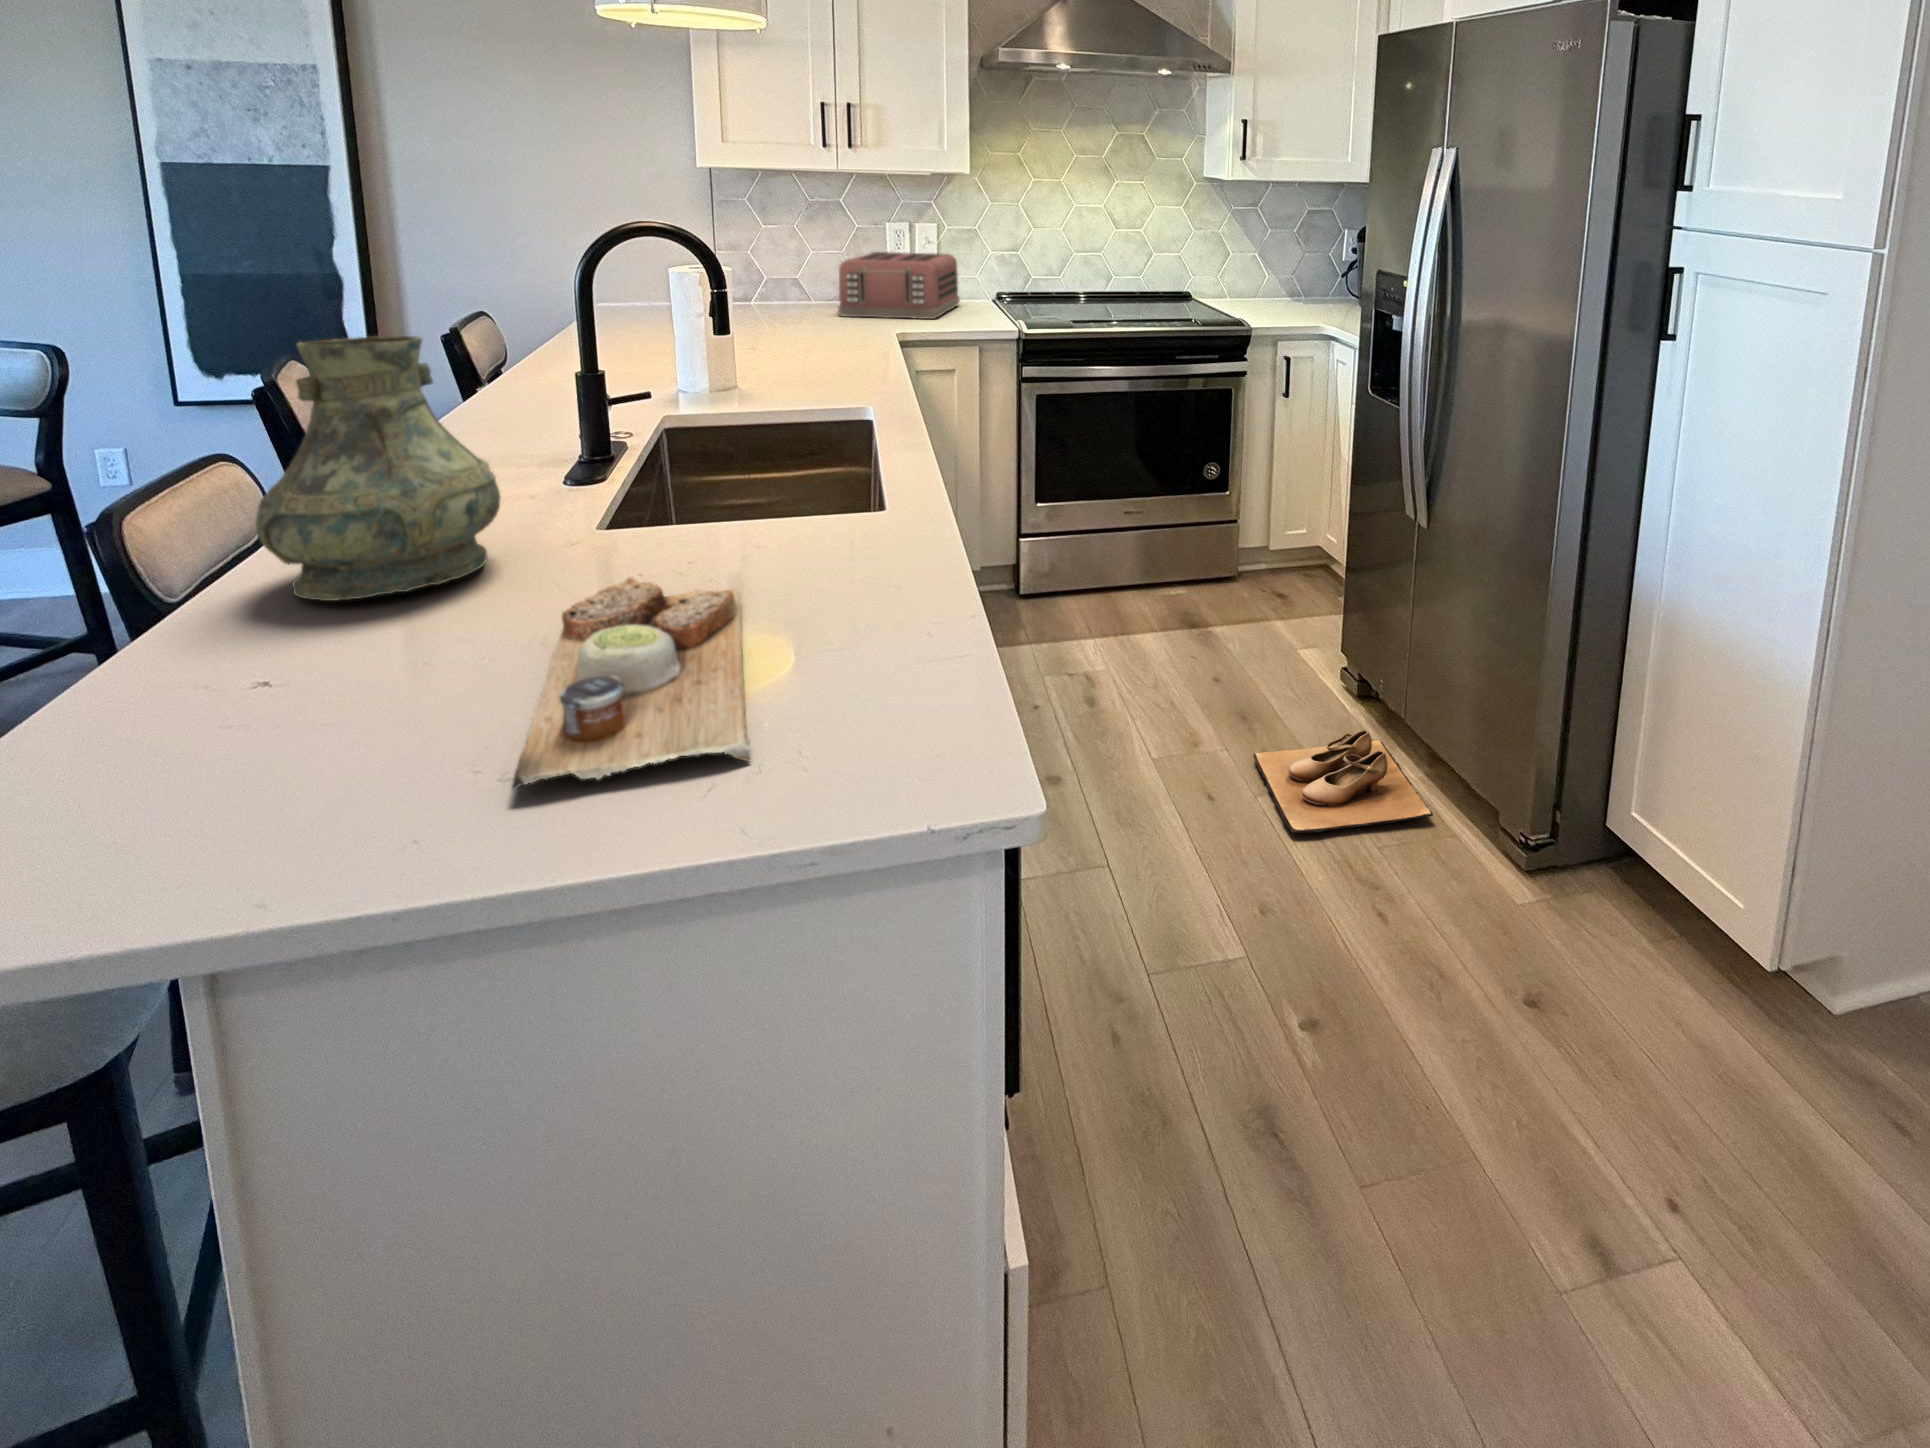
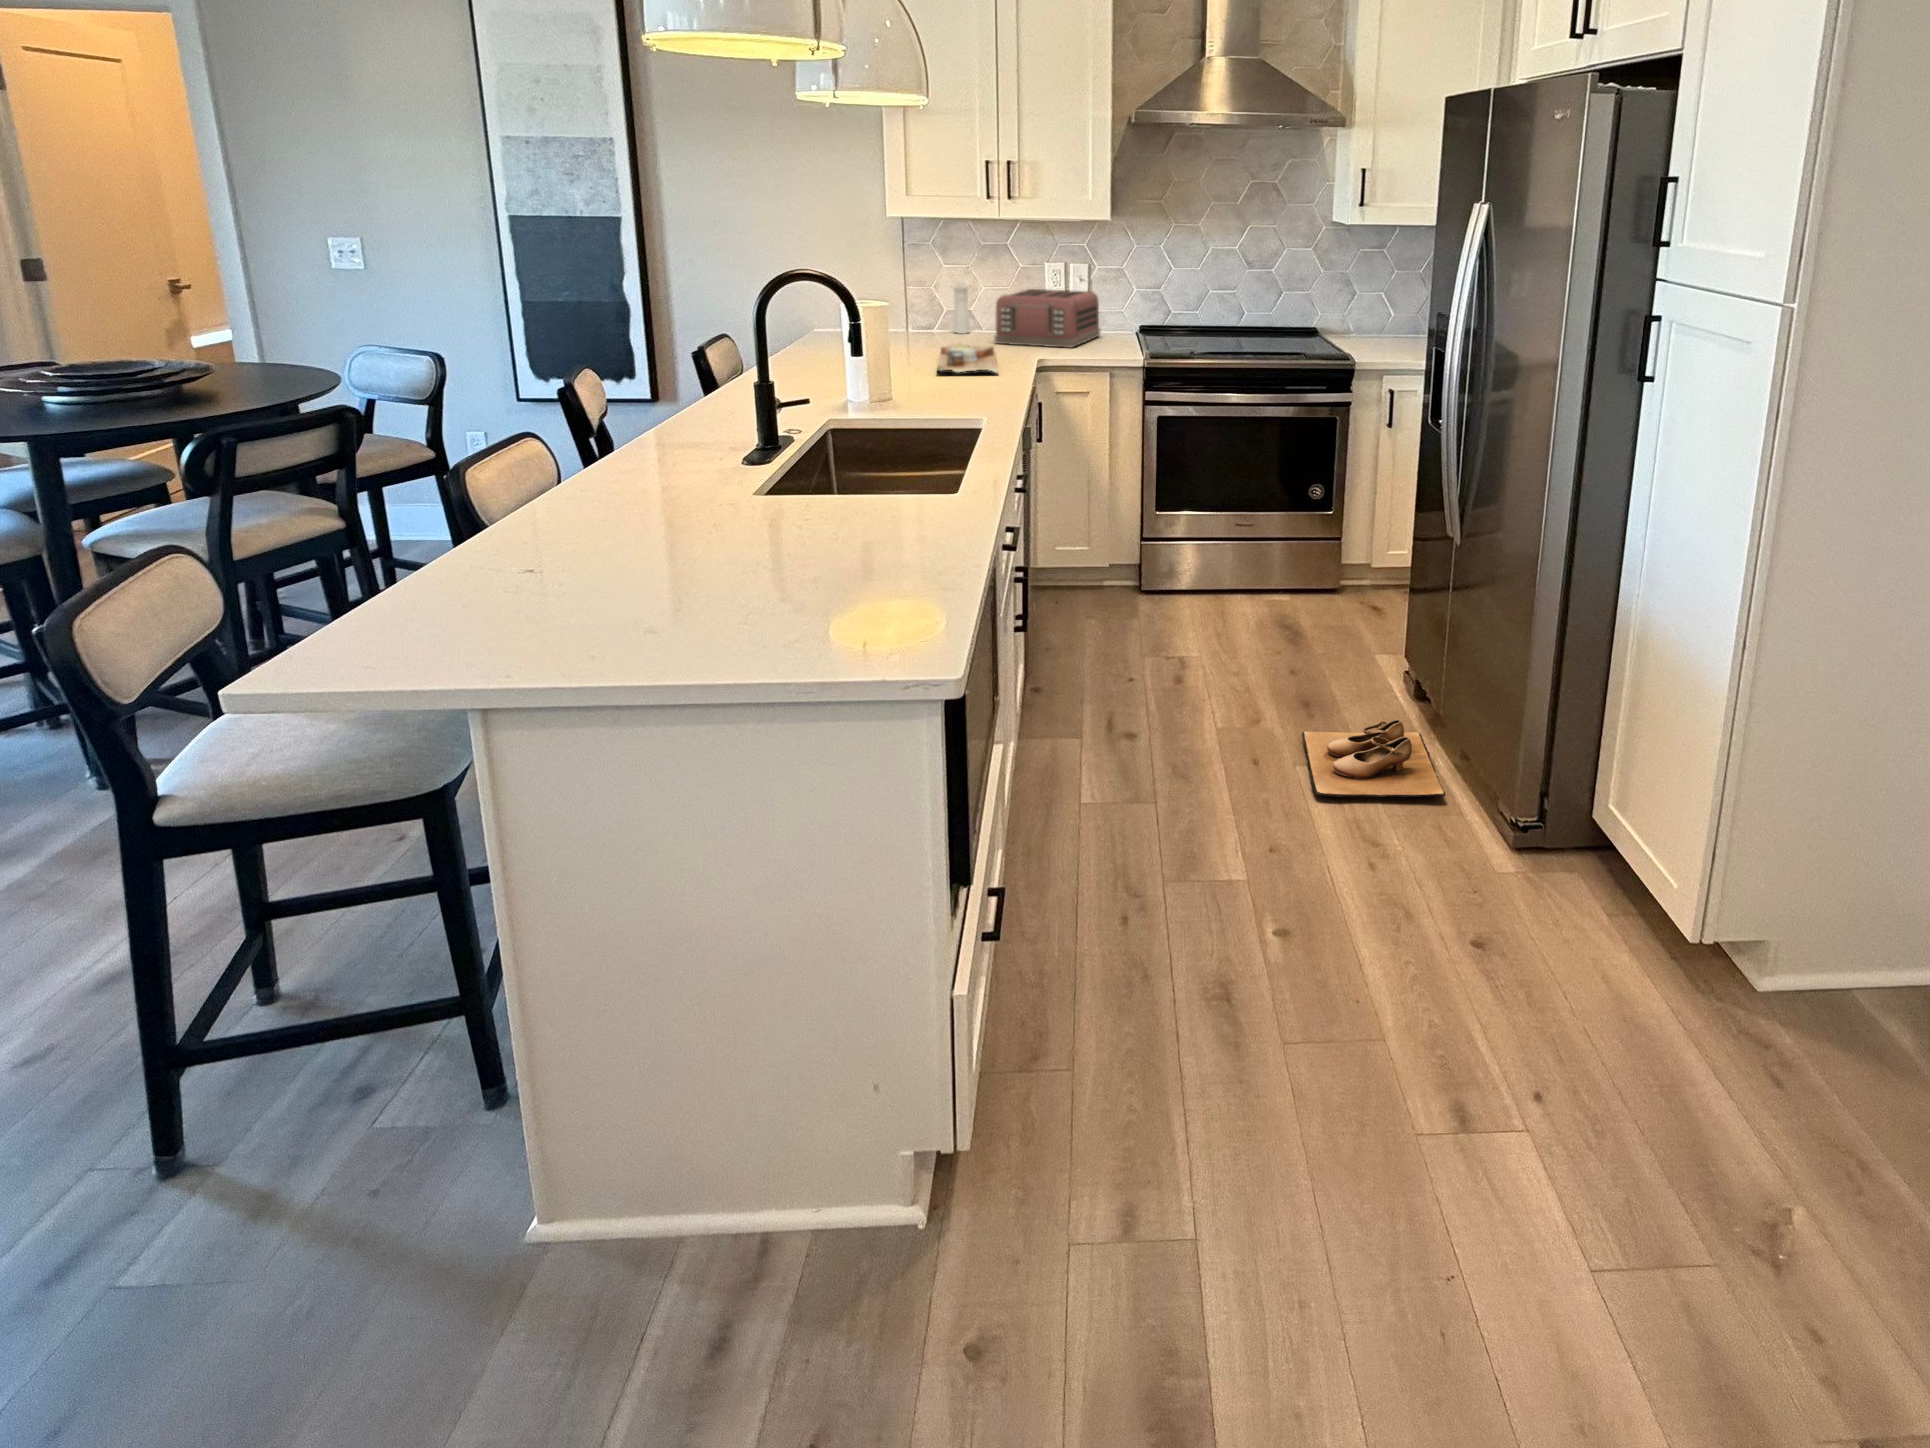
pepper mill: none [779,233,804,306] -> present [953,282,970,334]
vase: present [256,336,501,601] -> none [536,349,687,524]
cutting board: present [512,578,751,790] -> present [937,344,998,374]

